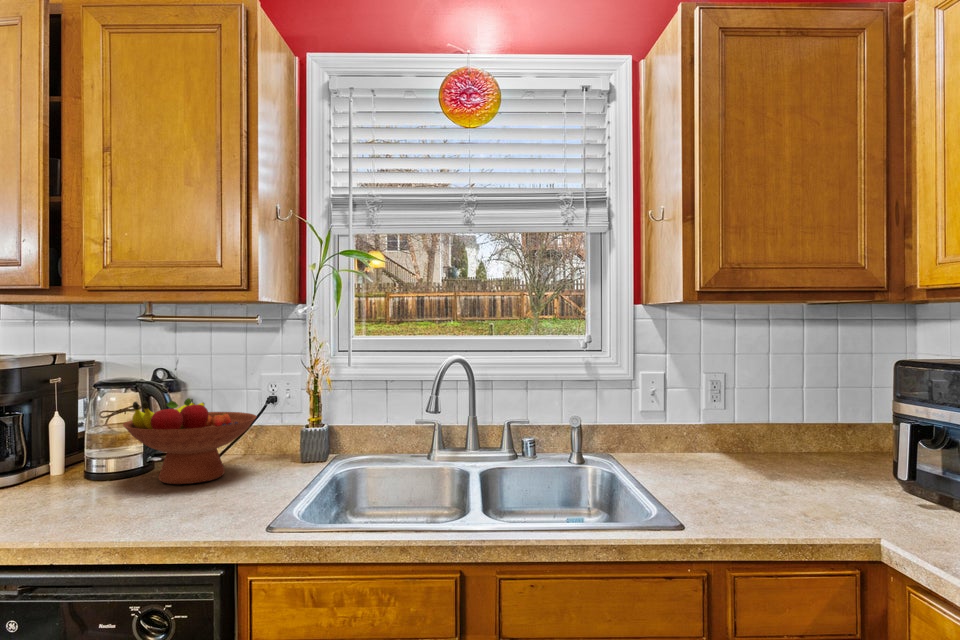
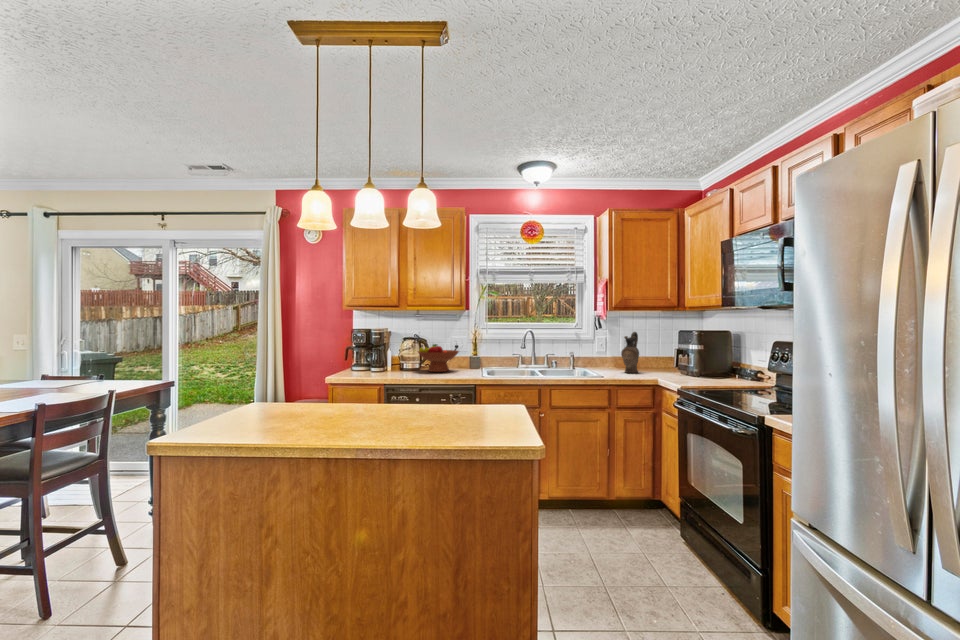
ceramic pitcher: none [719,361,772,485] -> present [621,332,639,373]

